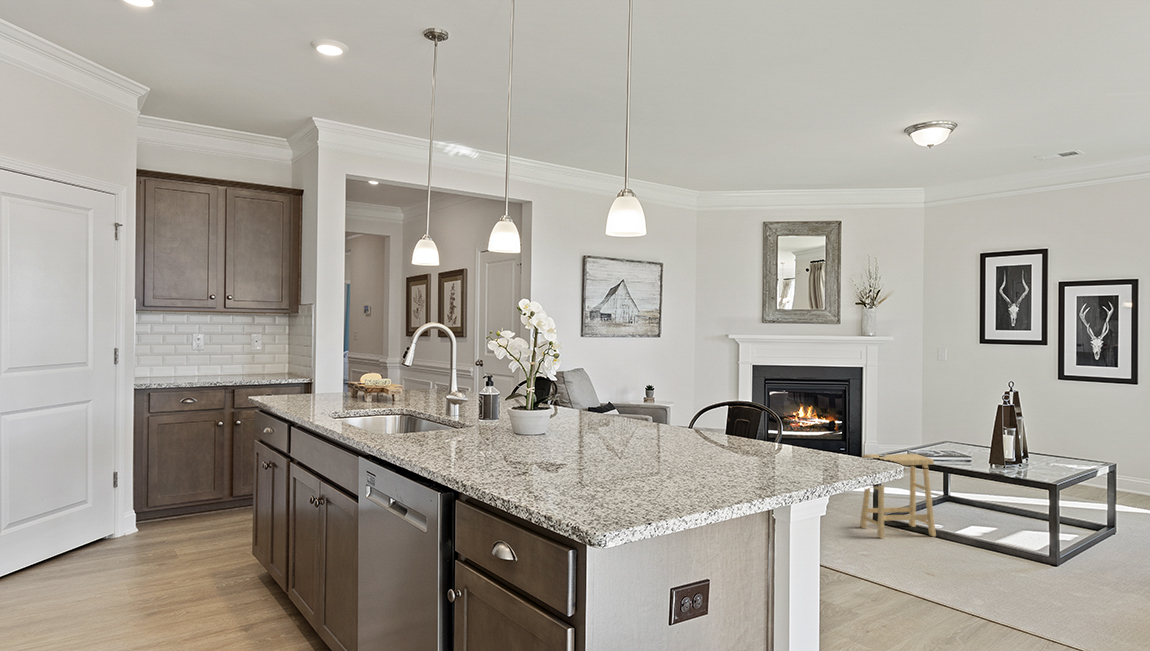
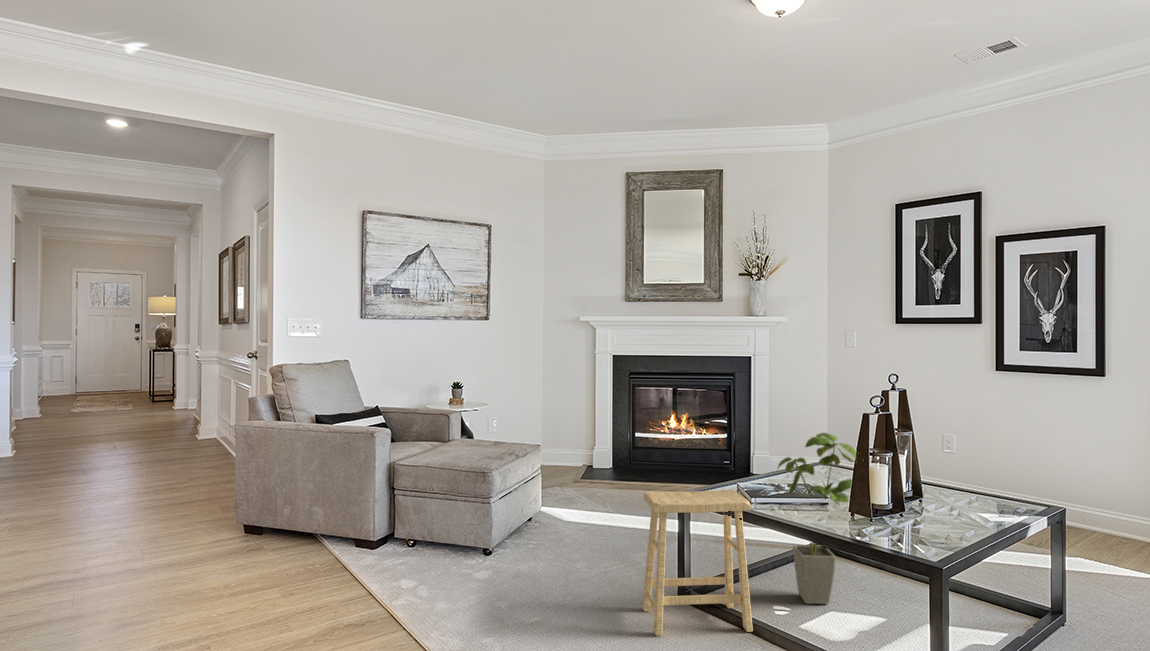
house plant: none [937,419,998,525] -> present [778,433,856,604]

